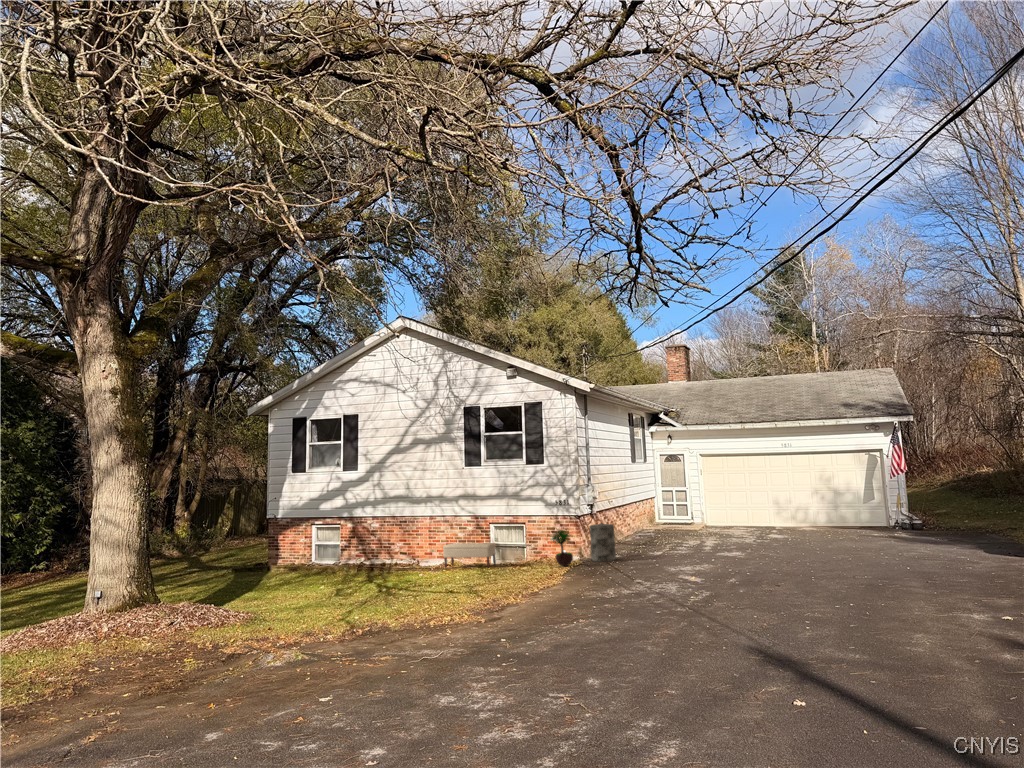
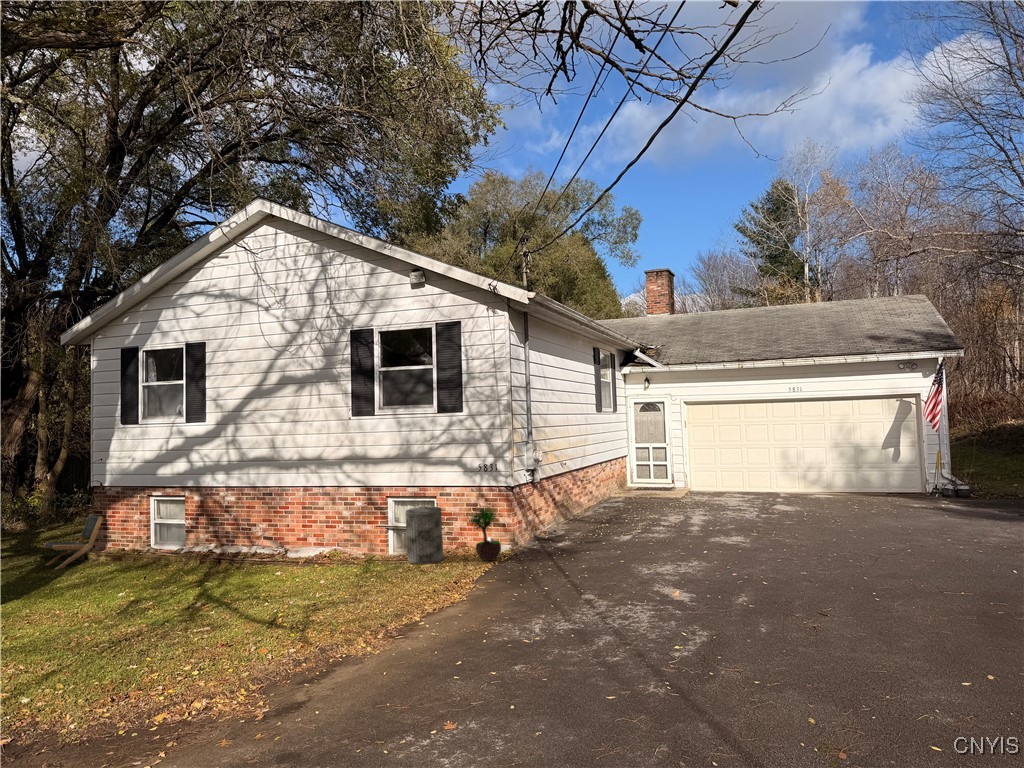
trash can: present [589,523,616,562] -> present [405,506,444,564]
lounge chair: none [238,538,280,576] -> present [44,515,103,569]
bench: present [443,543,496,568] -> none [317,525,393,562]

